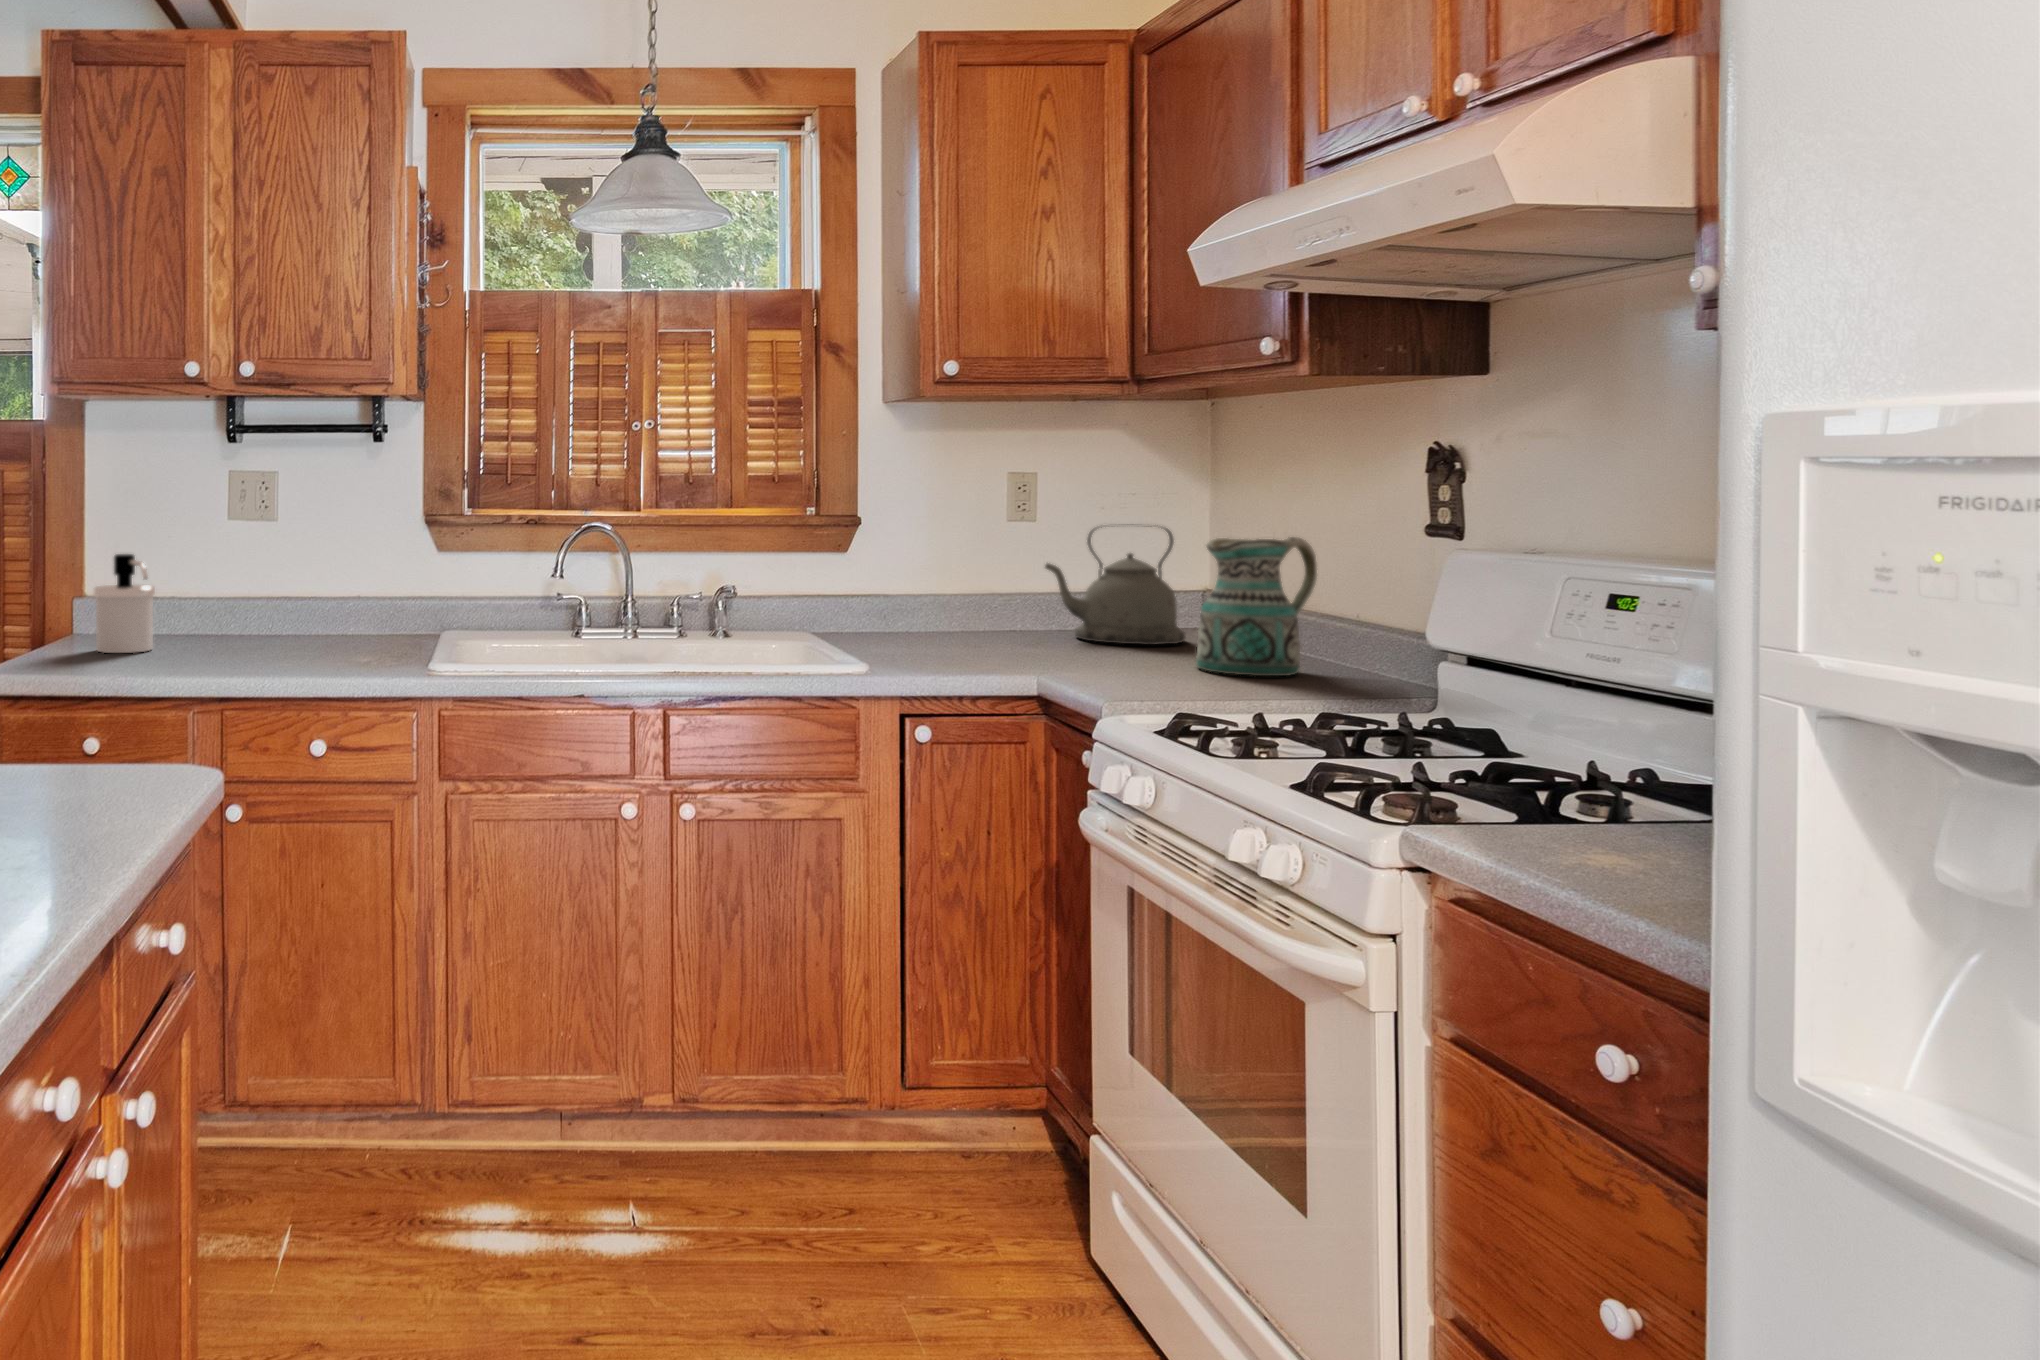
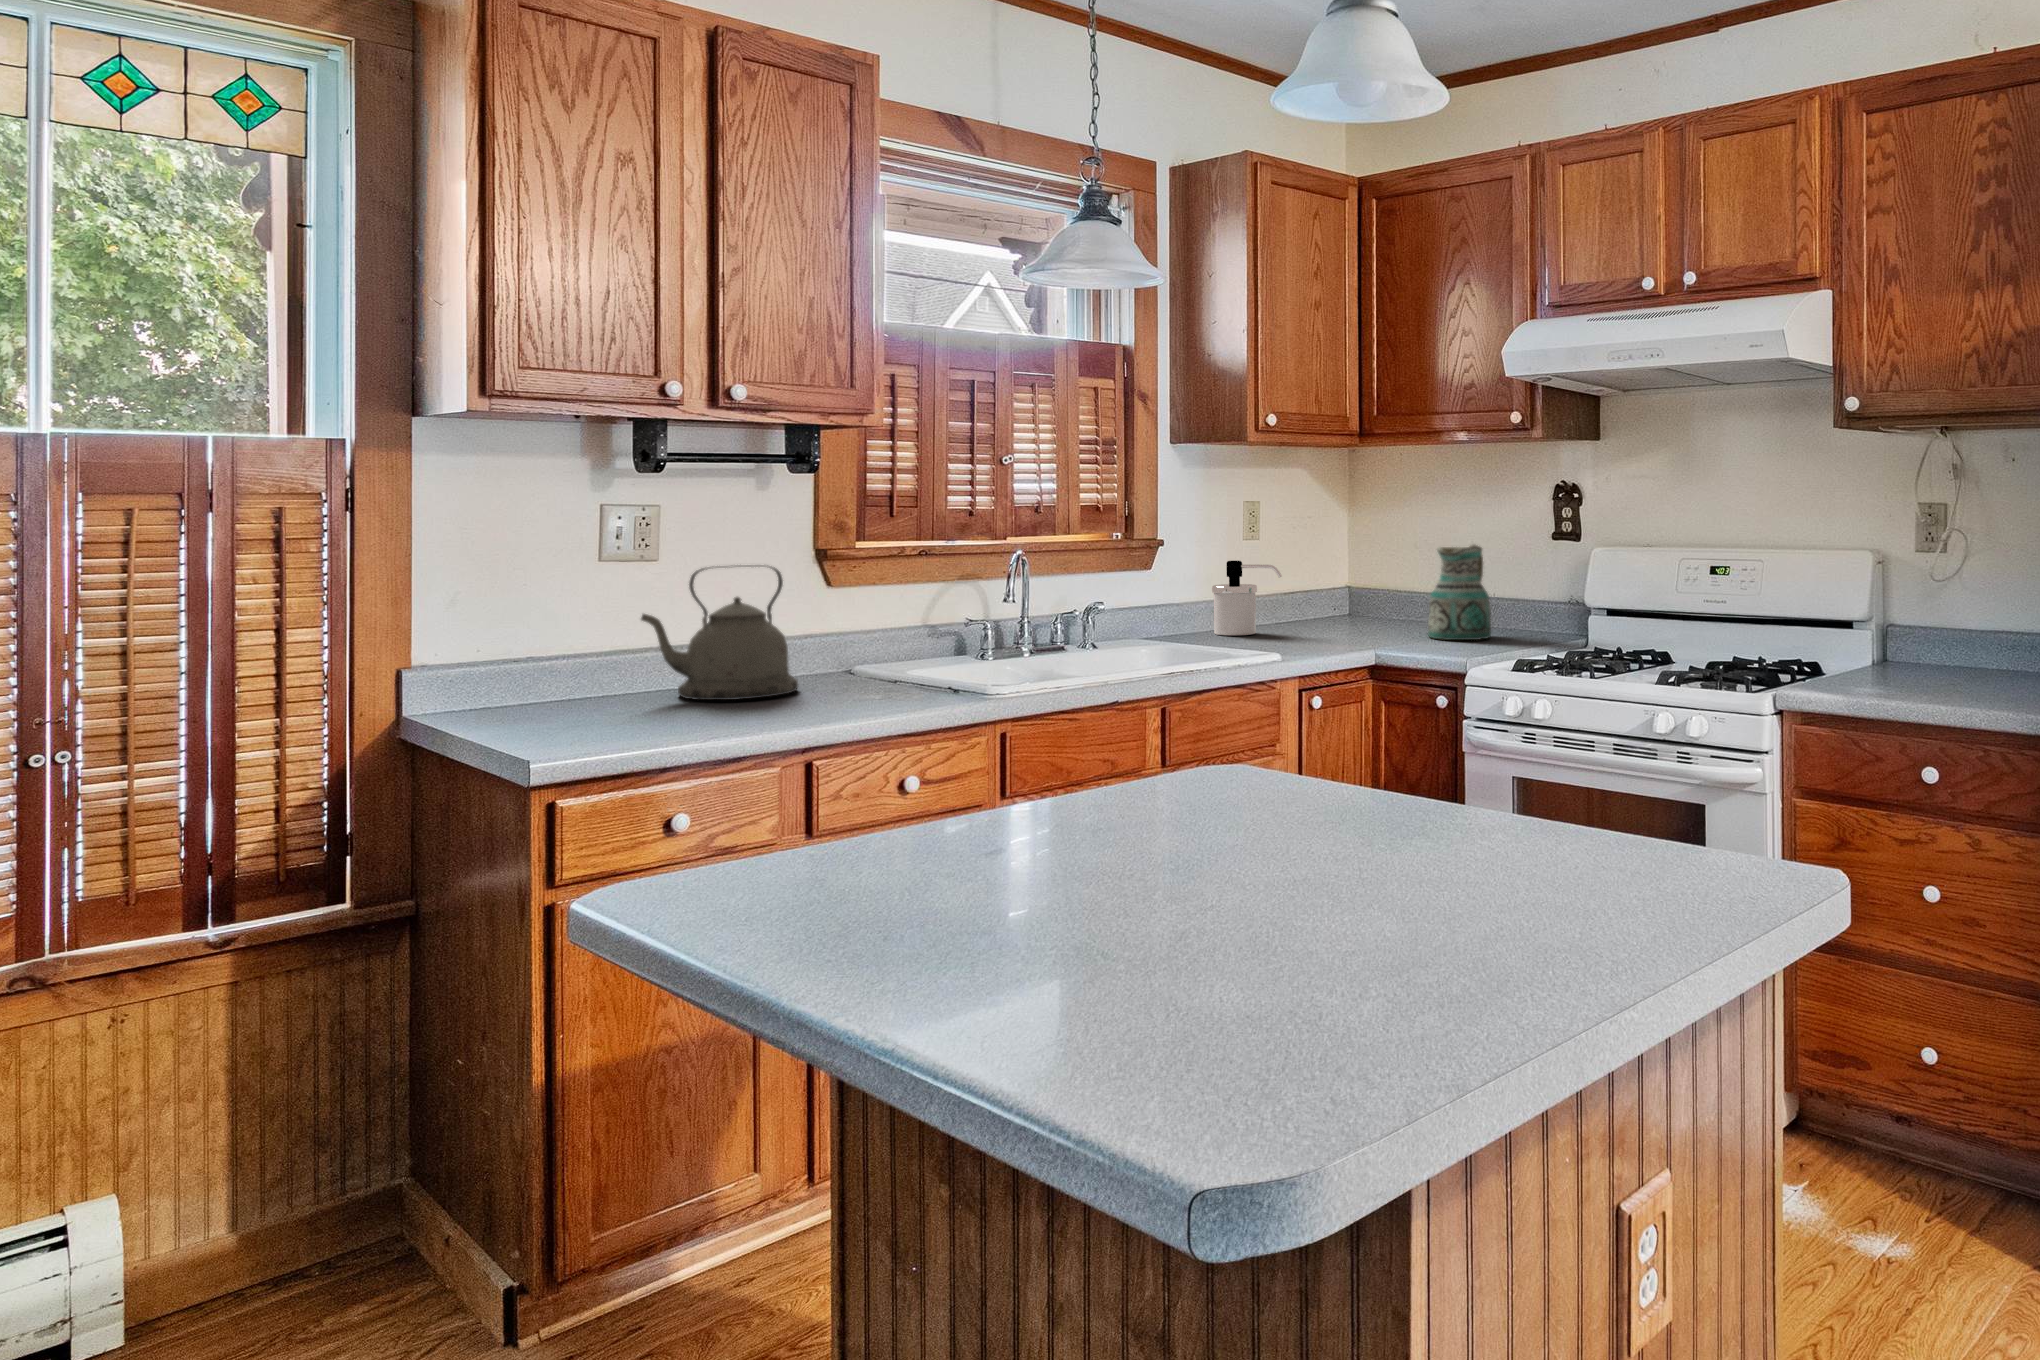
kettle: present [1045,527,1185,645] -> present [641,567,798,700]
soap dispenser: present [94,554,155,653] -> present [1212,560,1282,635]

